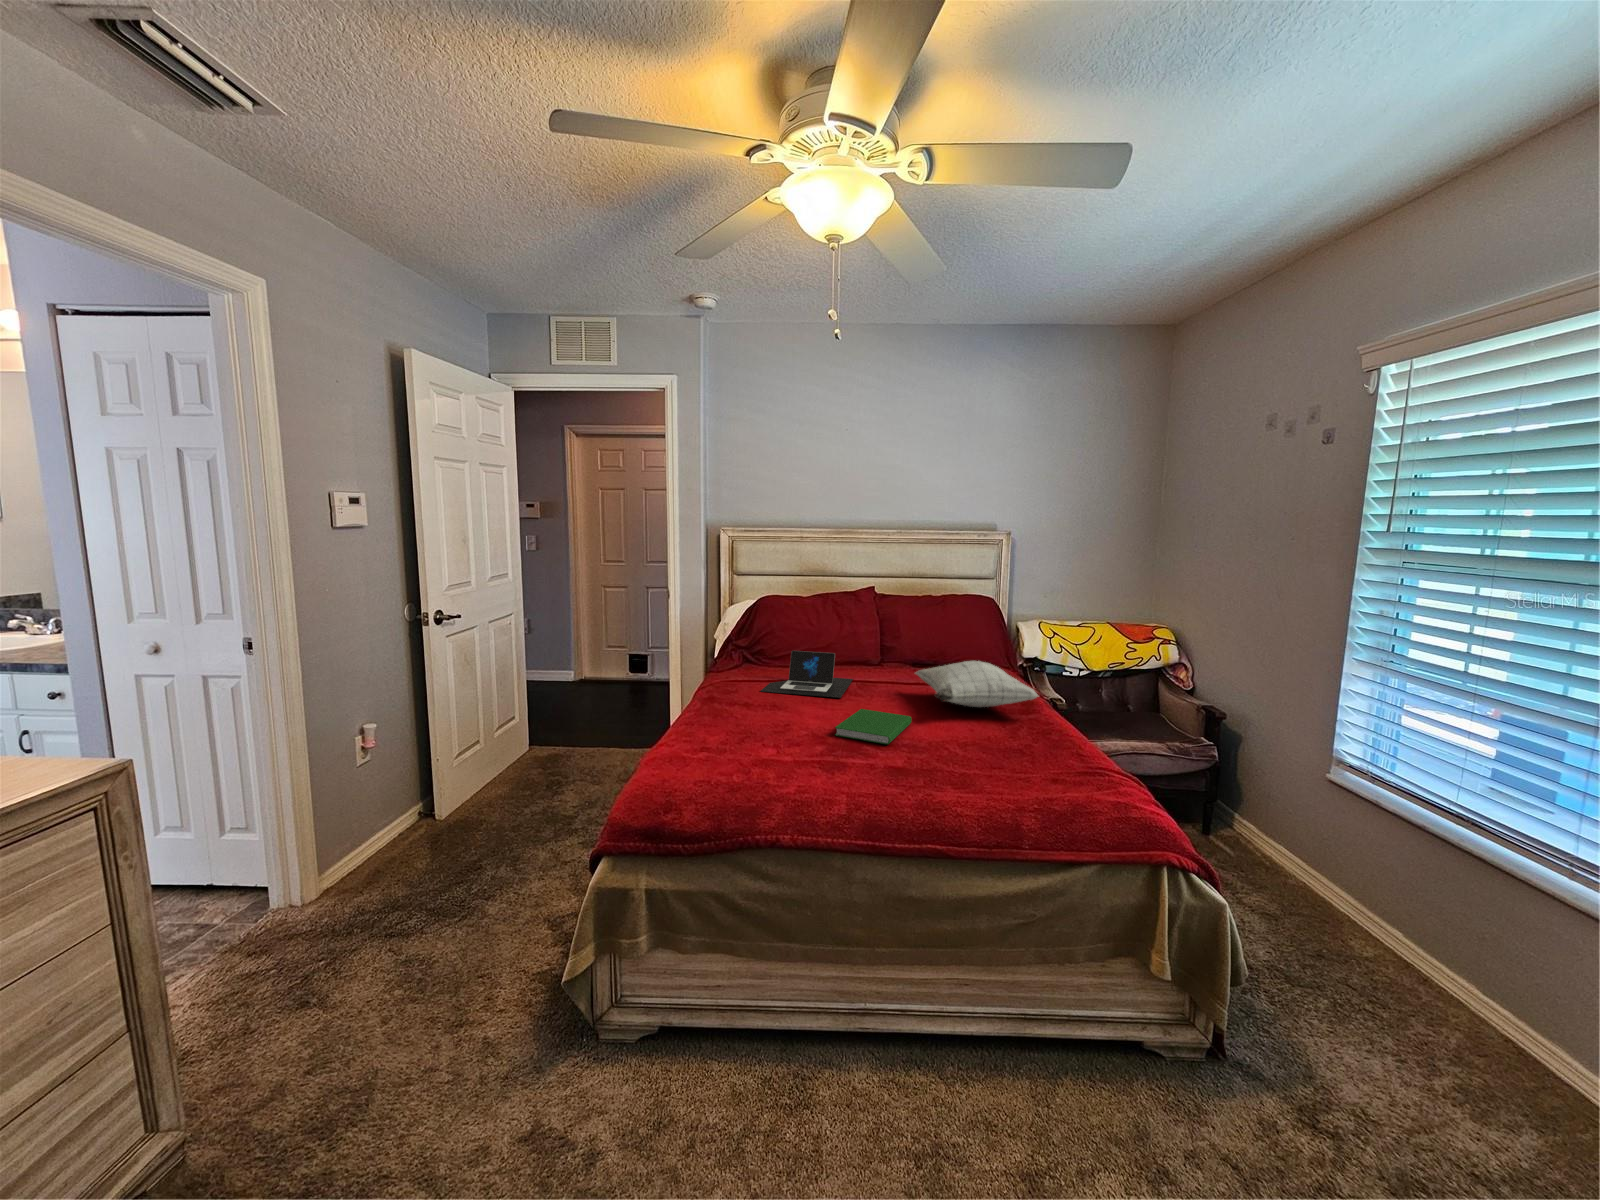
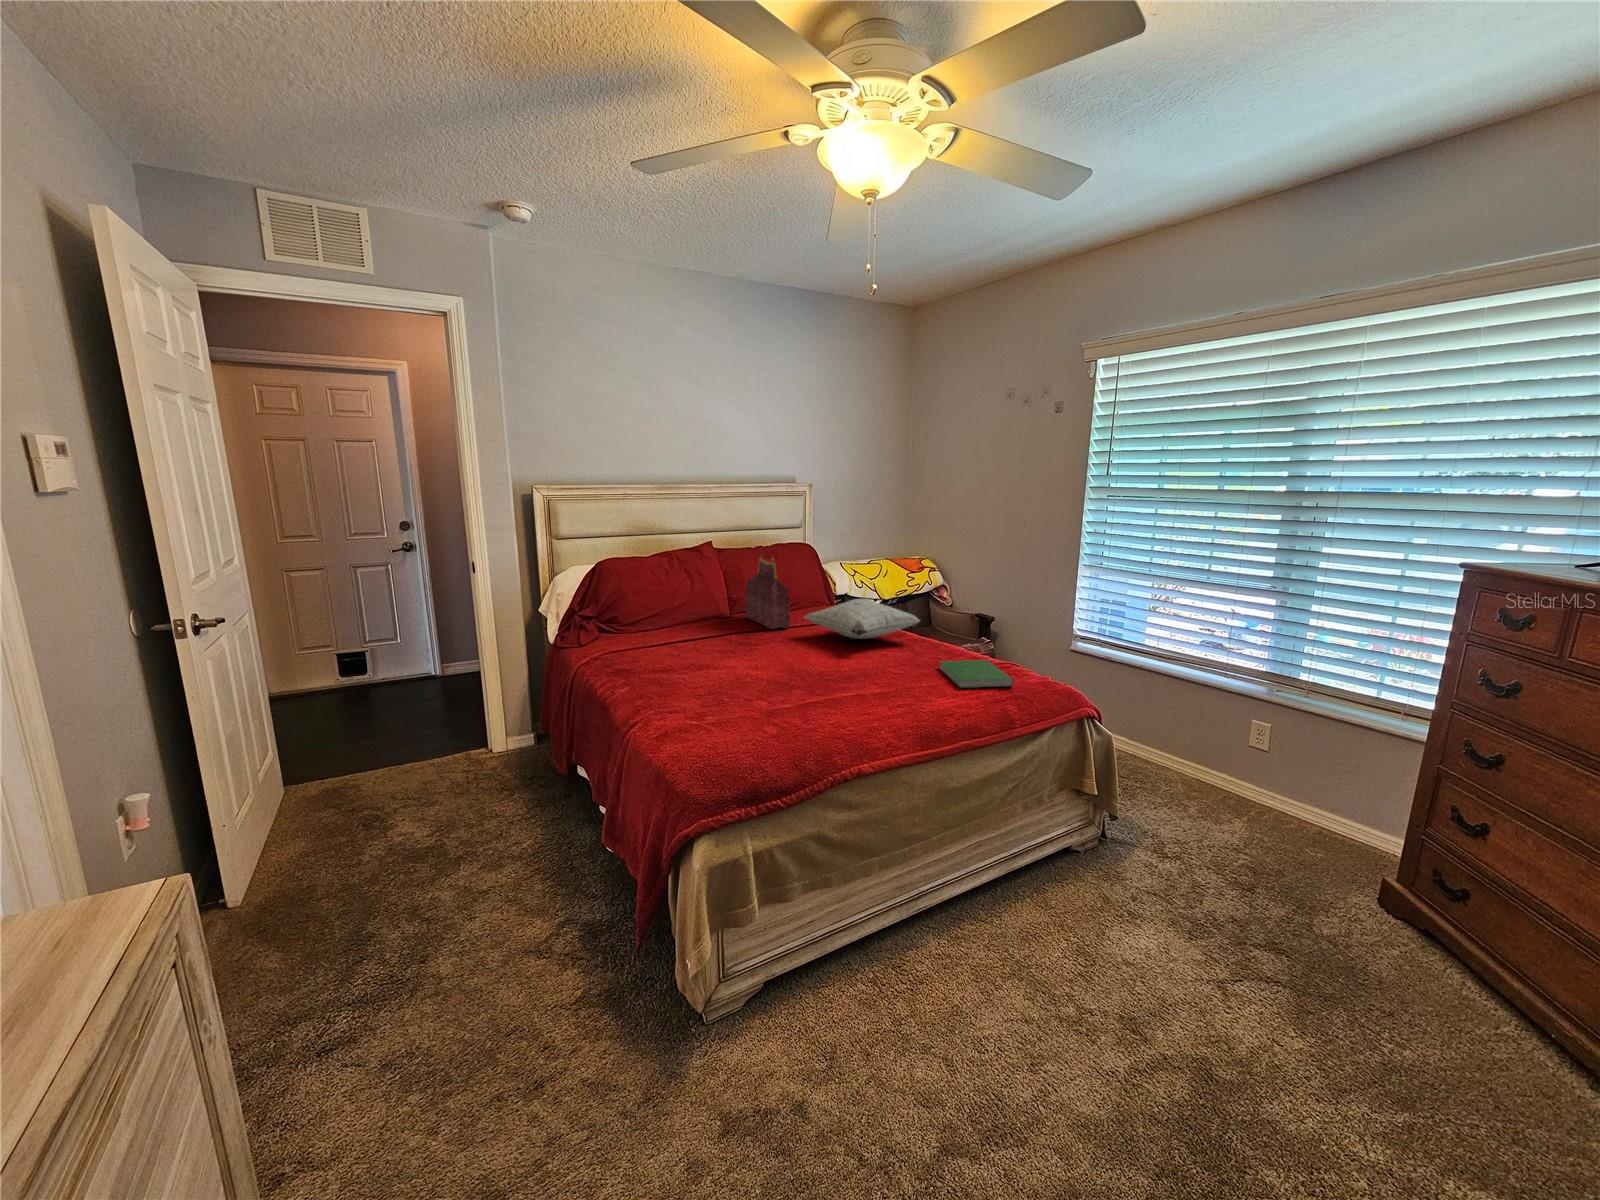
handbag: none [888,602,913,682] -> present [746,554,790,629]
laptop: present [761,651,853,698] -> none [661,609,754,657]
hardcover book: present [835,709,912,744] -> present [940,660,1014,688]

